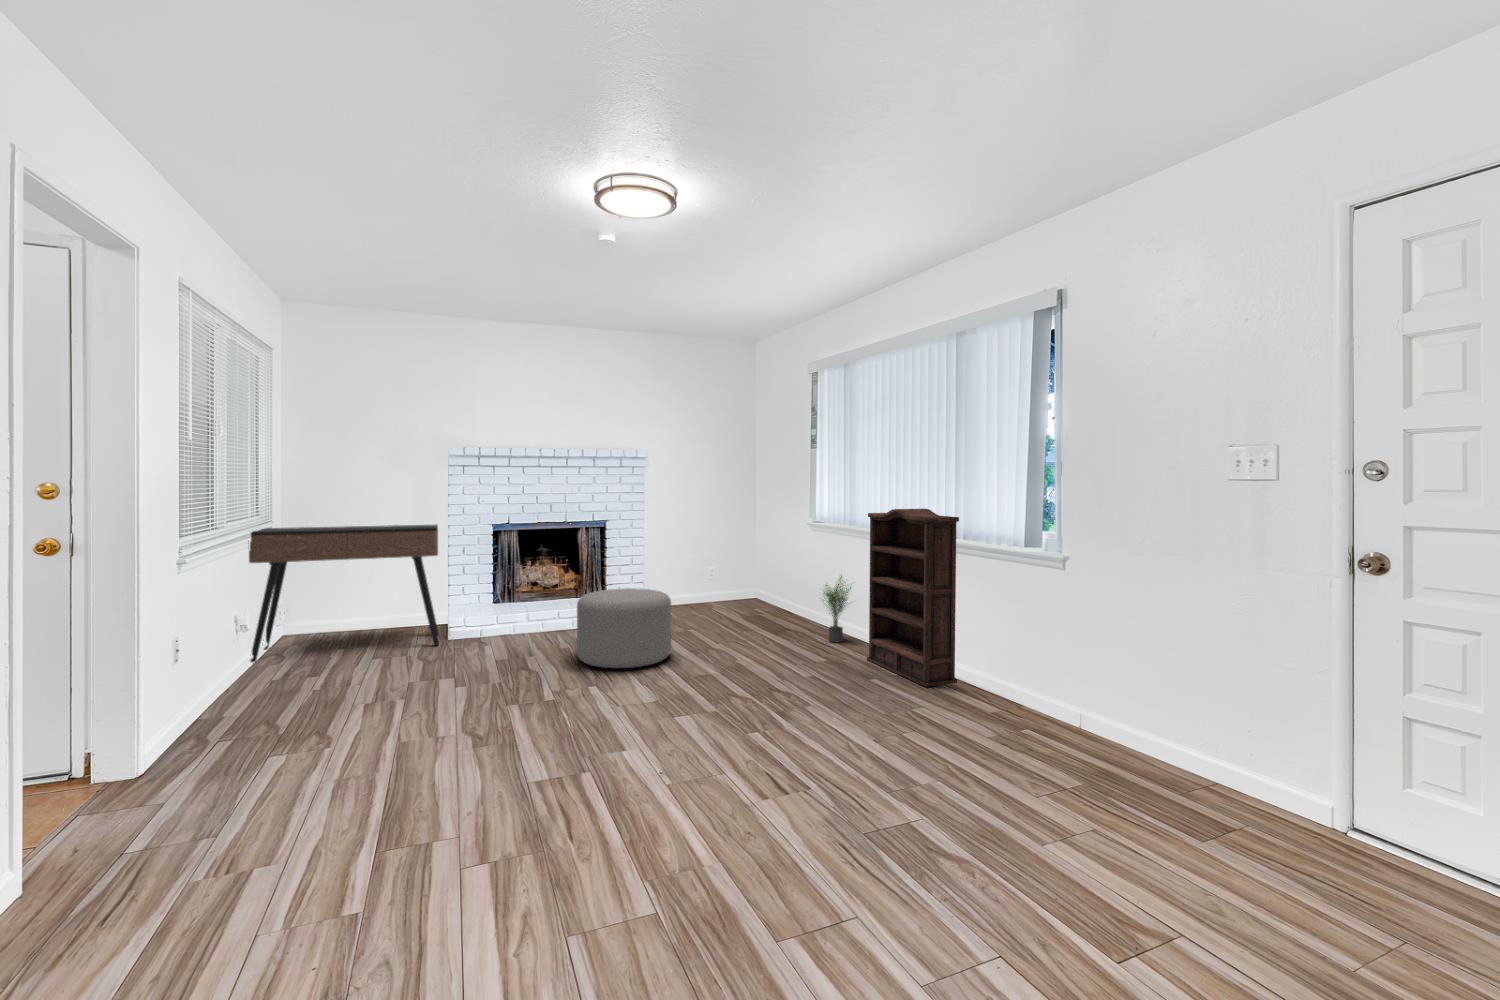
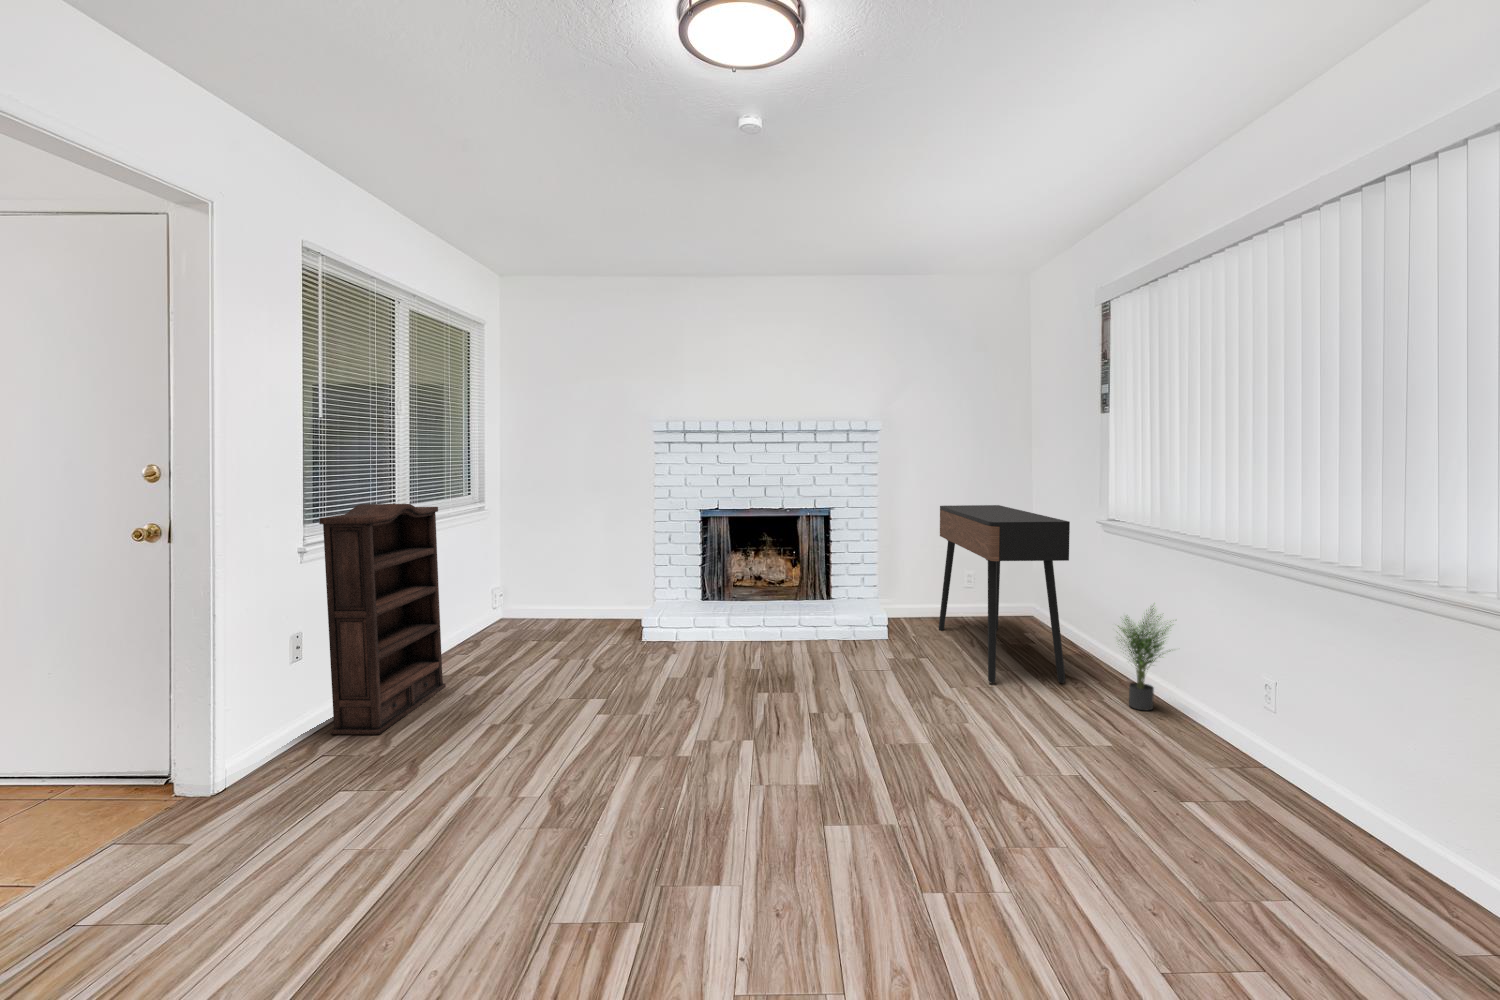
bookshelf: present [867,509,959,687] -> present [319,504,446,734]
console table: present [249,525,439,662] -> present [939,505,1070,683]
ottoman: present [577,588,671,668] -> none [752,602,875,715]

